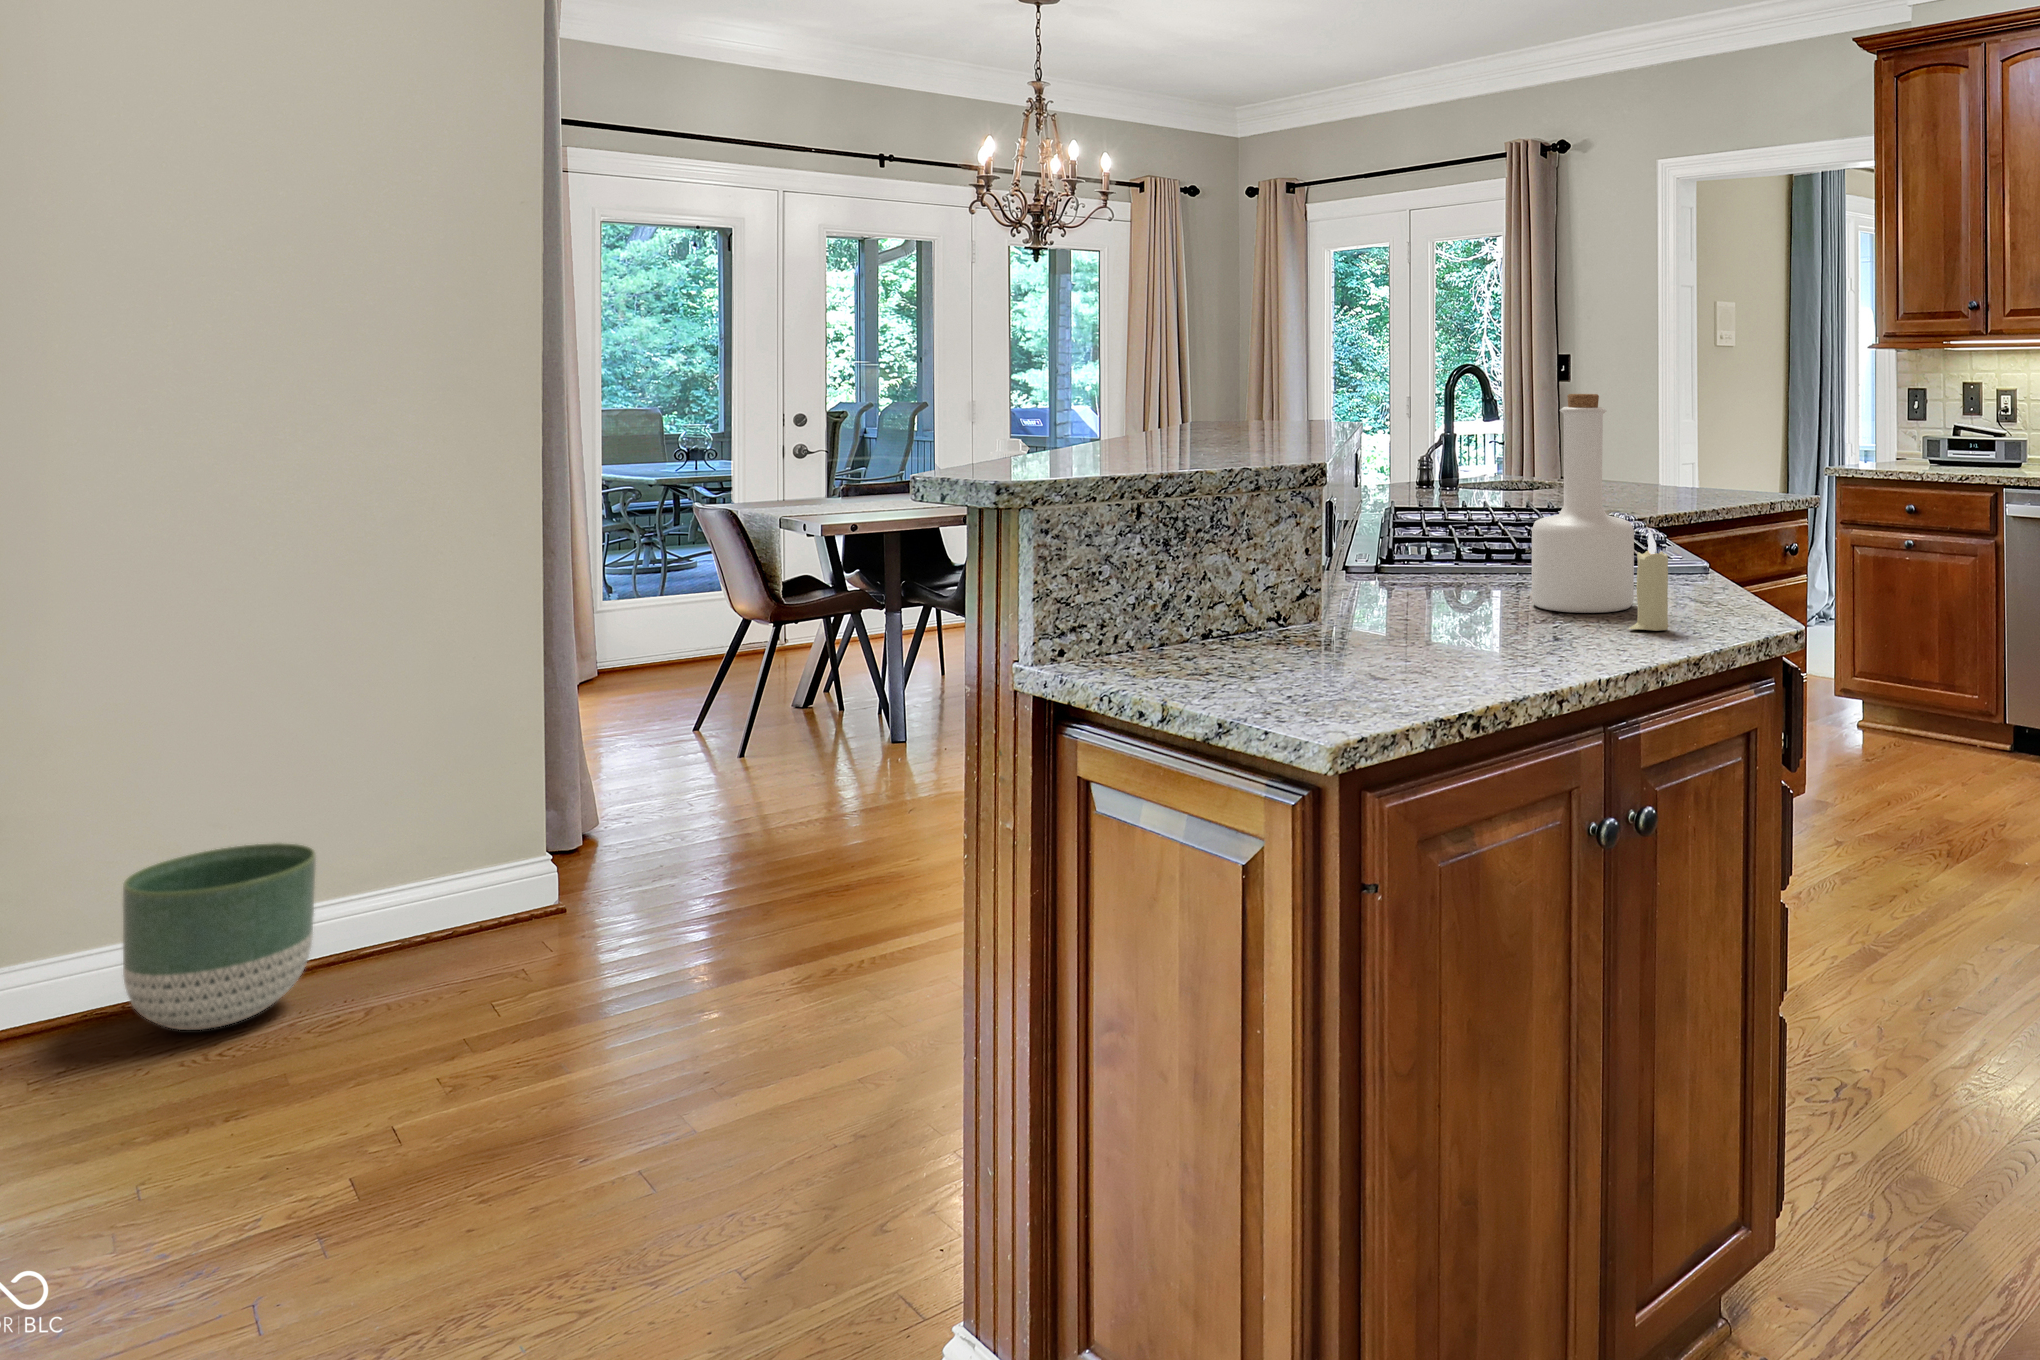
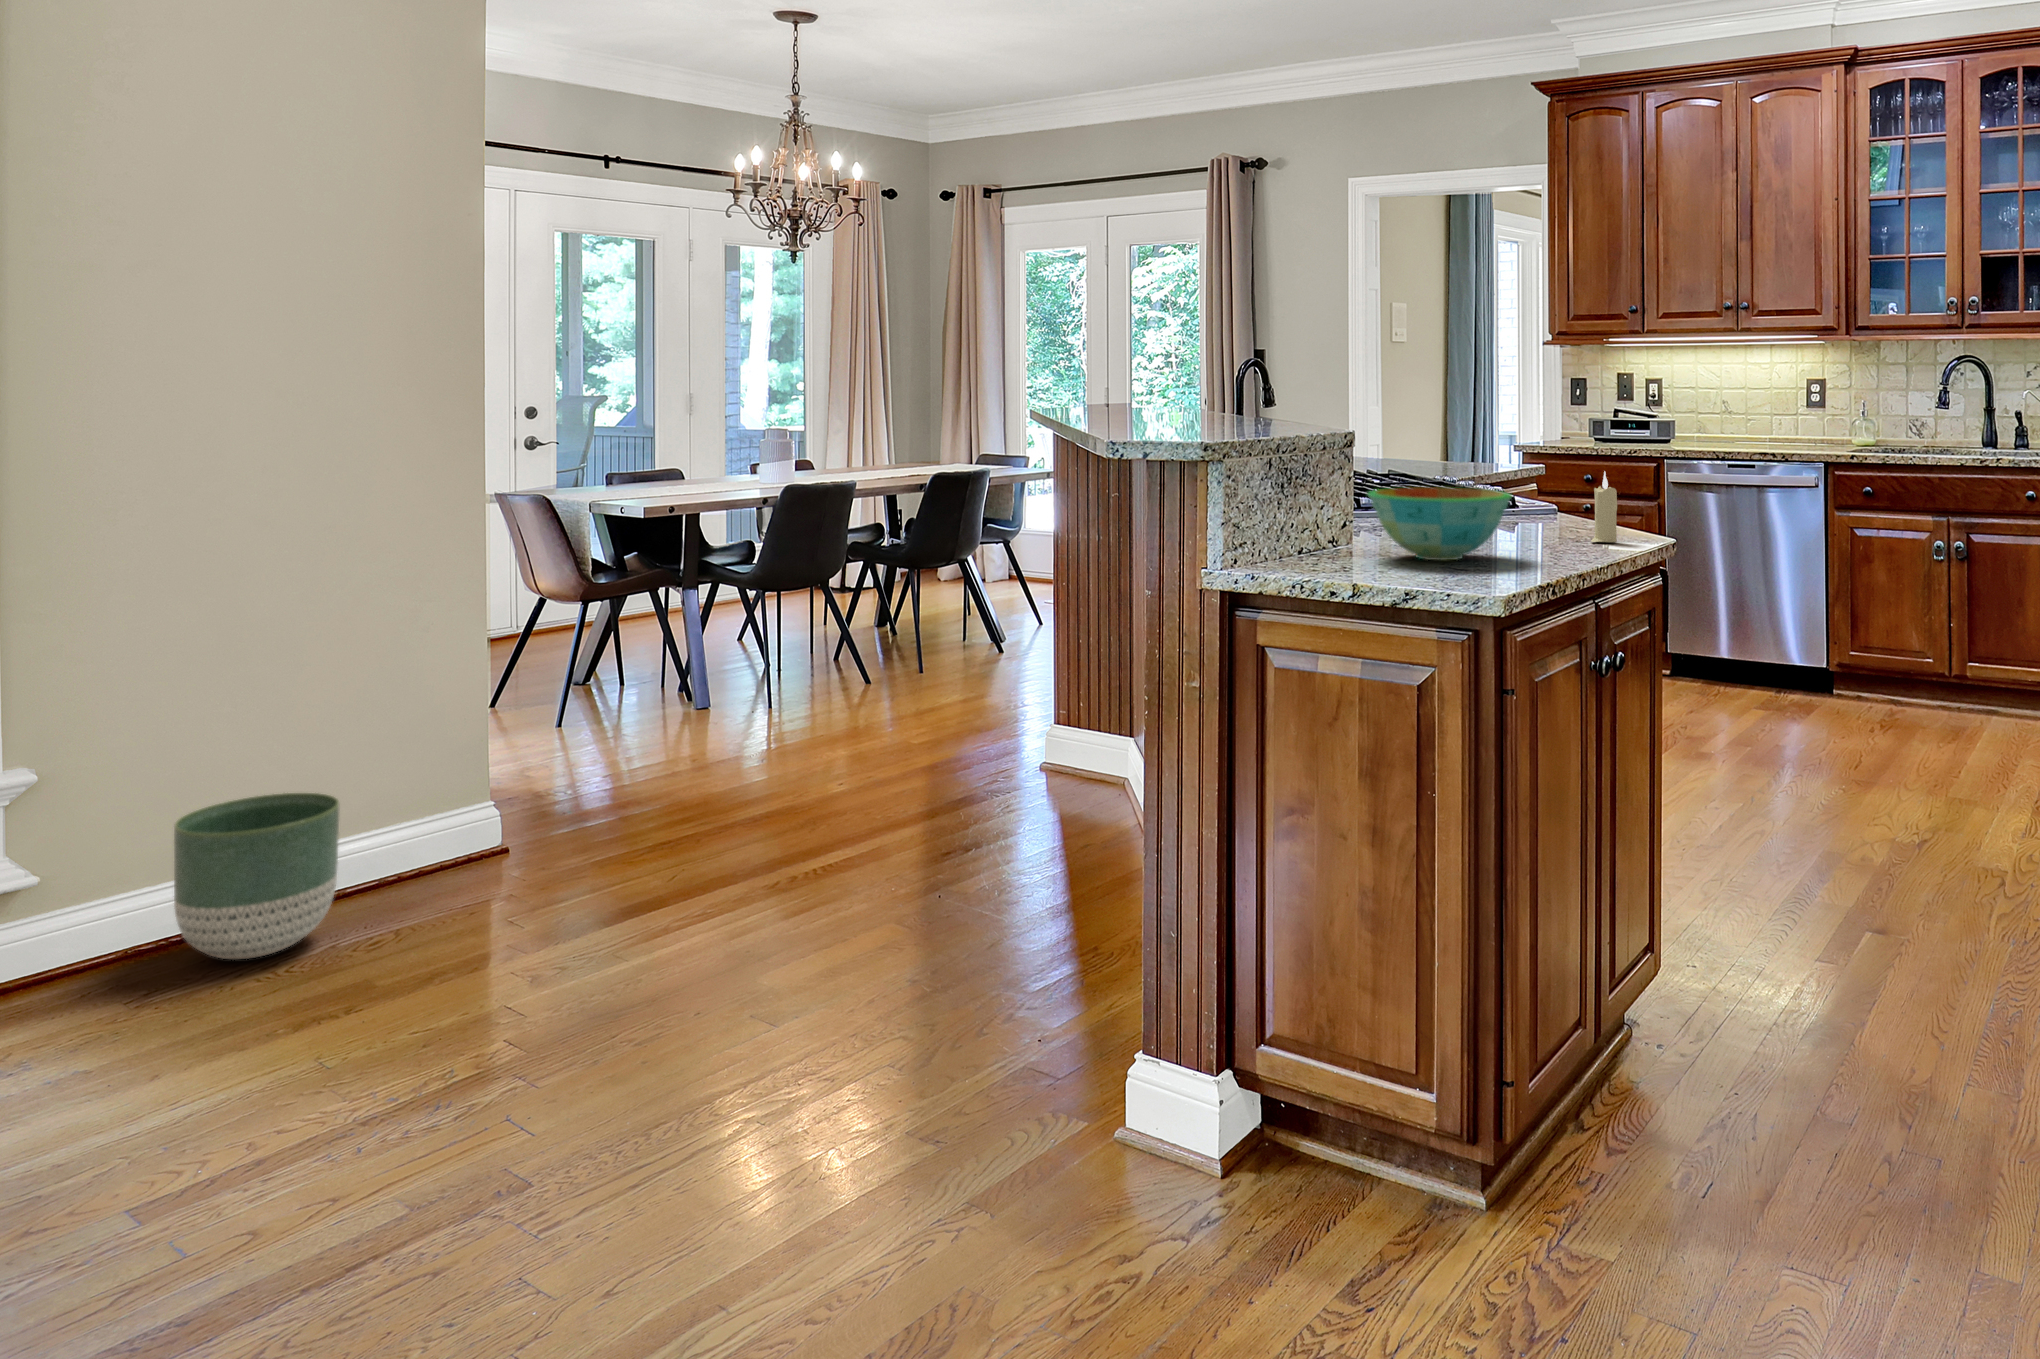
bottle: present [1532,394,1634,613] -> none [1492,376,1567,535]
bowl: none [1259,549,1462,658] -> present [1368,487,1512,560]

